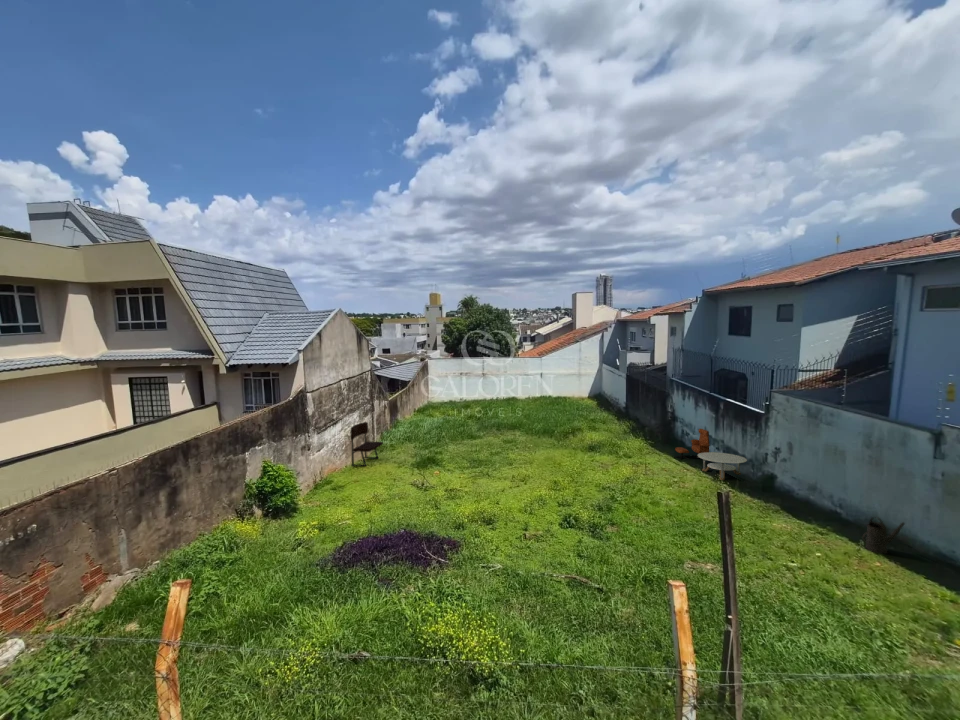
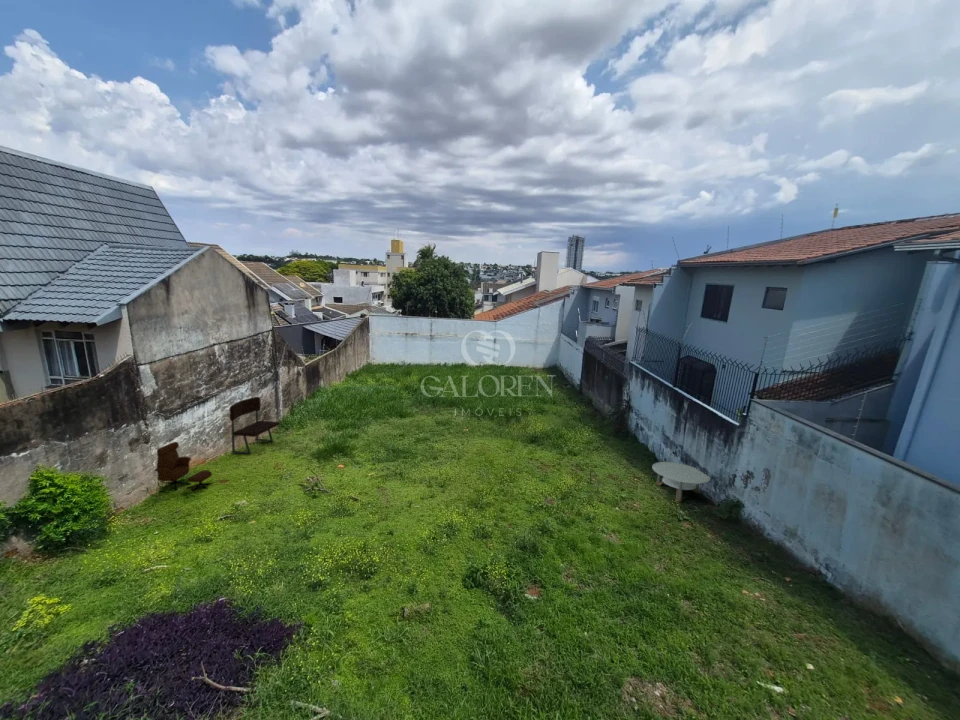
lounge chair: present [675,429,710,459] -> present [155,442,212,491]
watering can: present [863,517,904,554] -> none [868,610,928,664]

